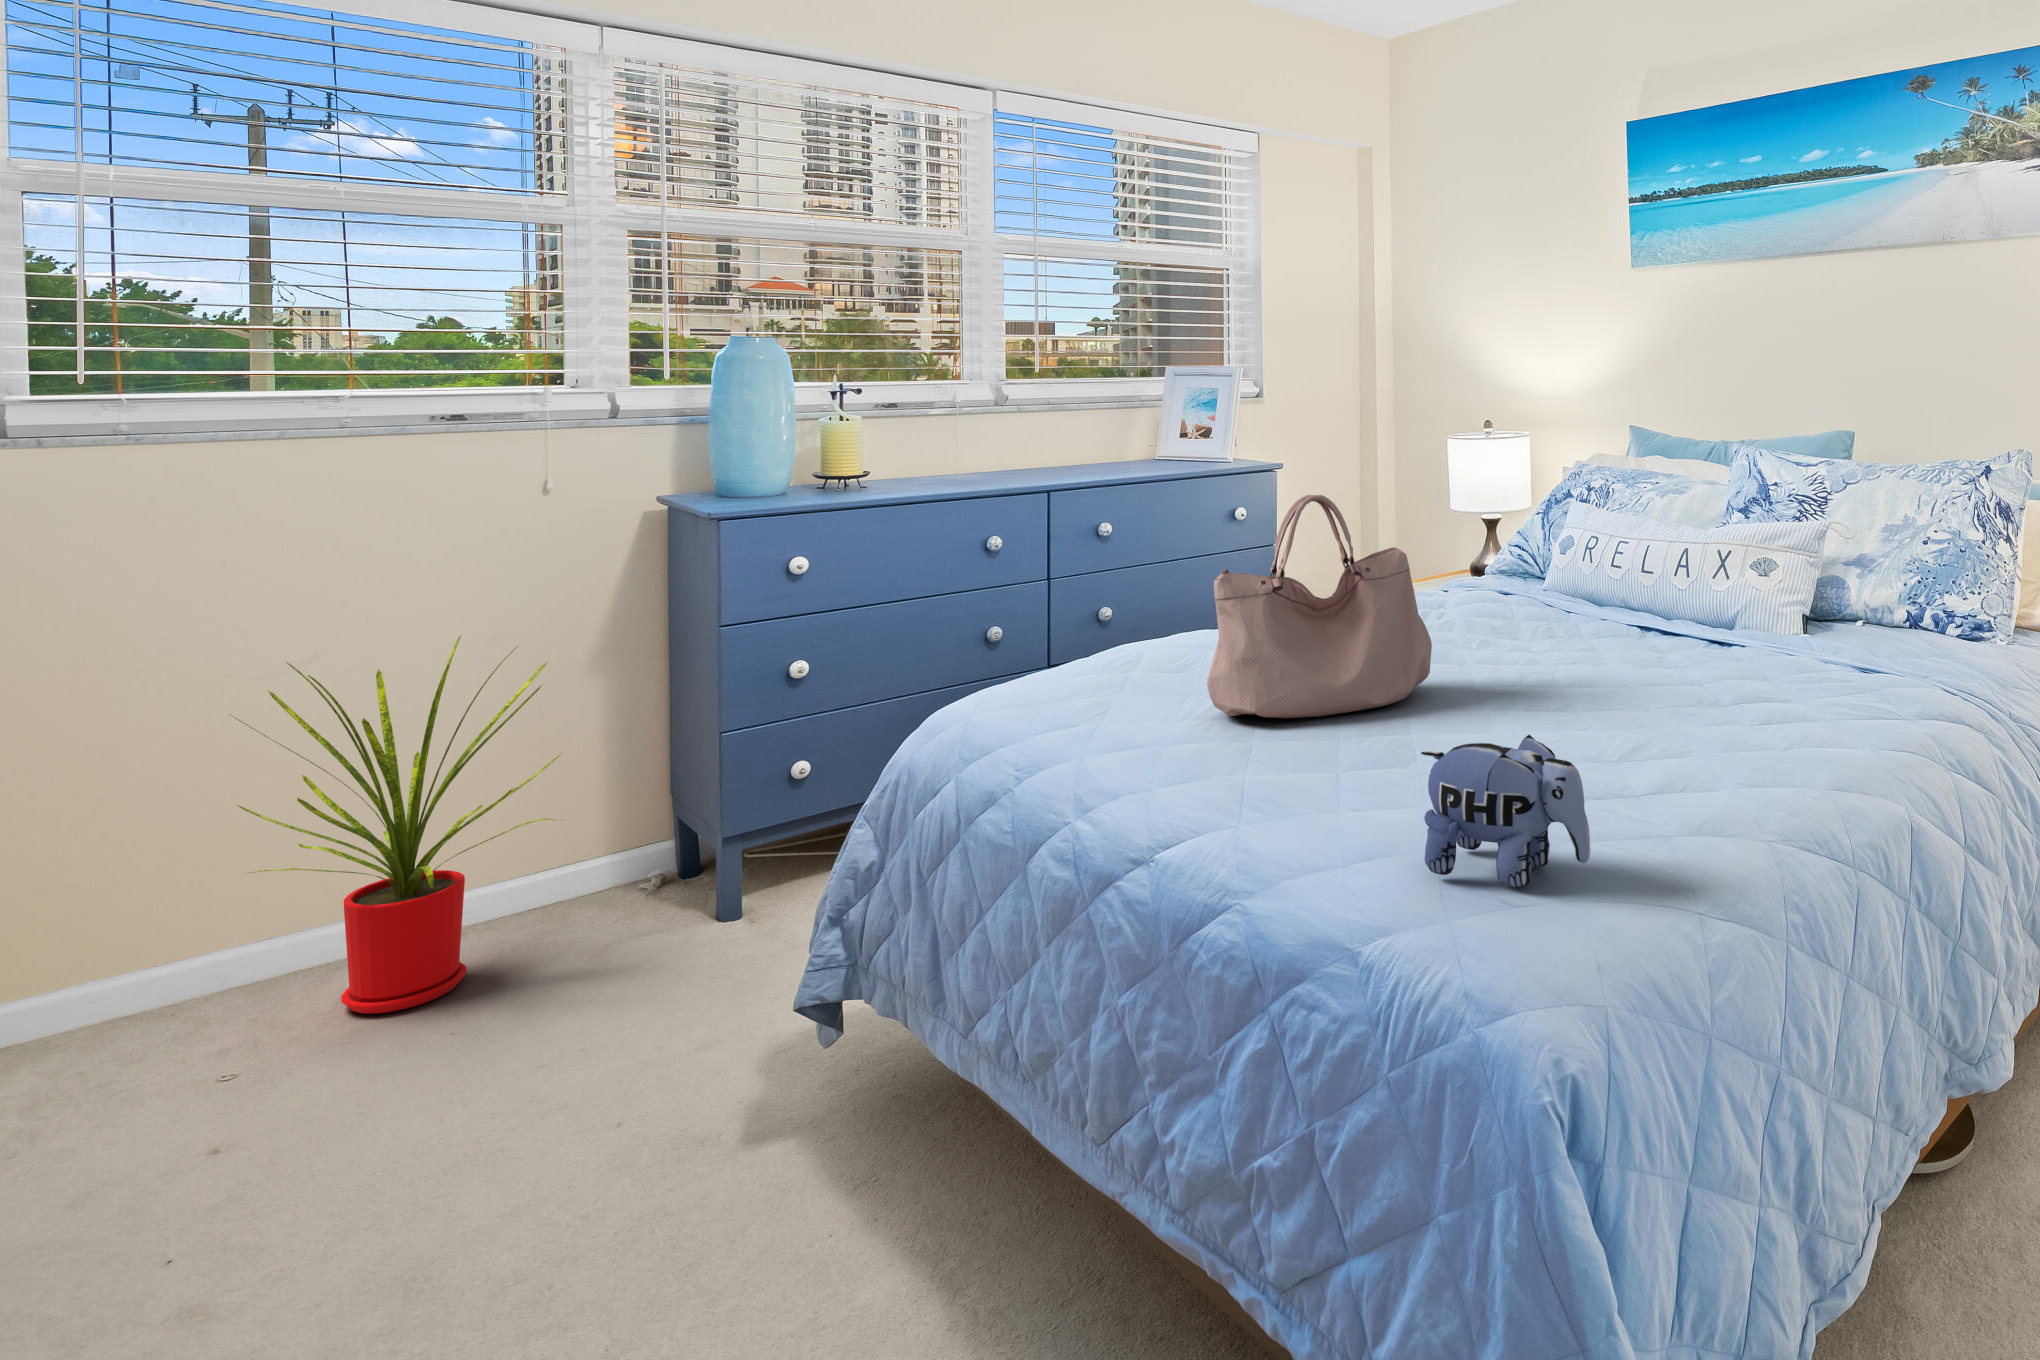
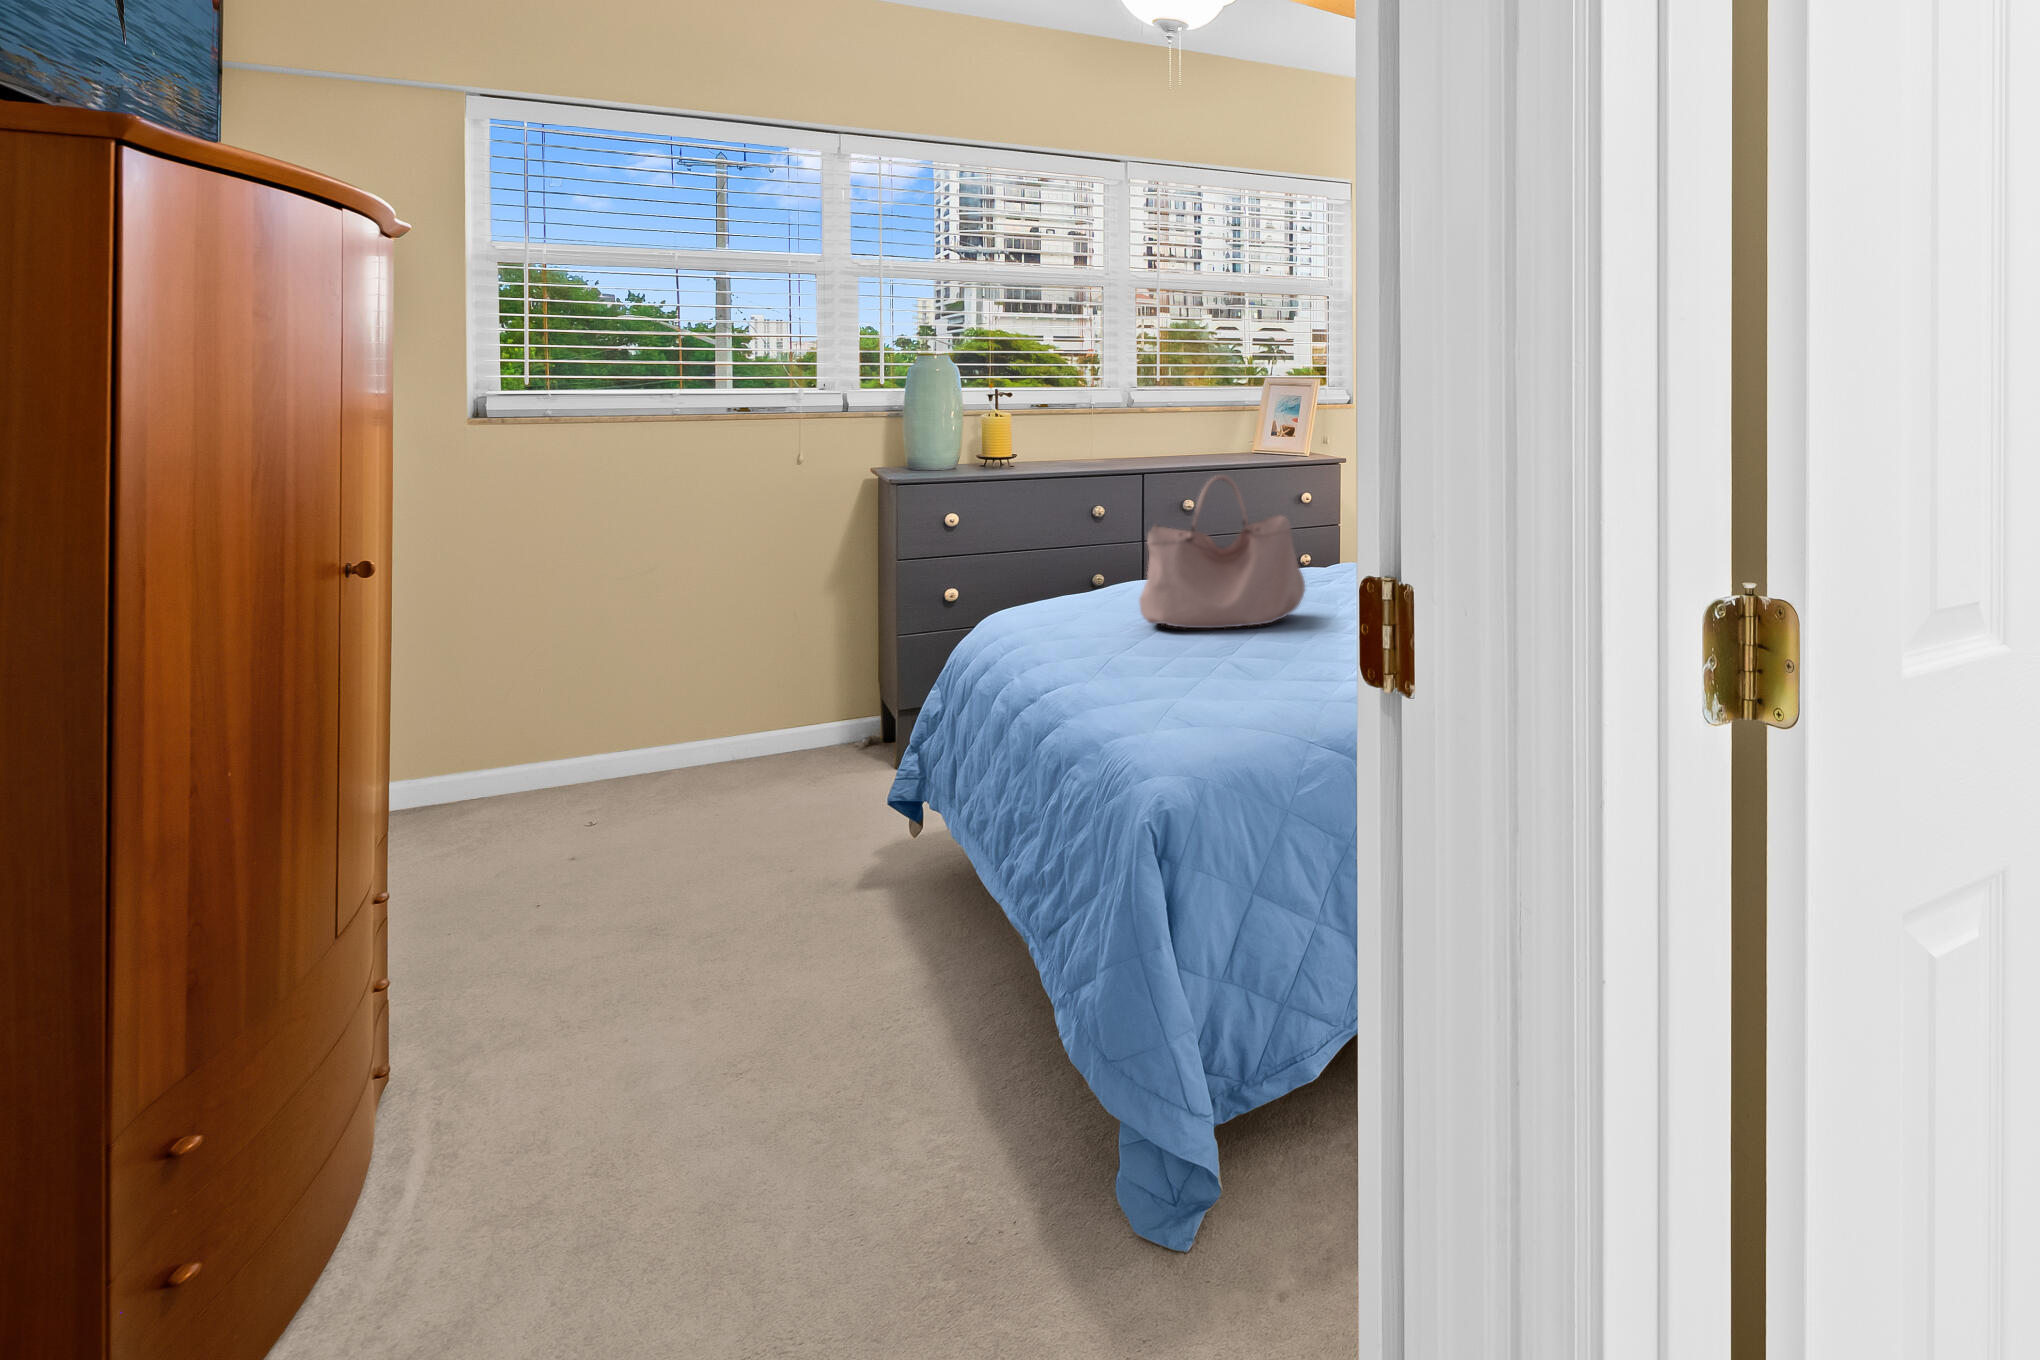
house plant: present [229,635,562,1014] -> none [593,555,795,796]
plush toy: present [1421,735,1590,887] -> none [1165,627,1258,720]

